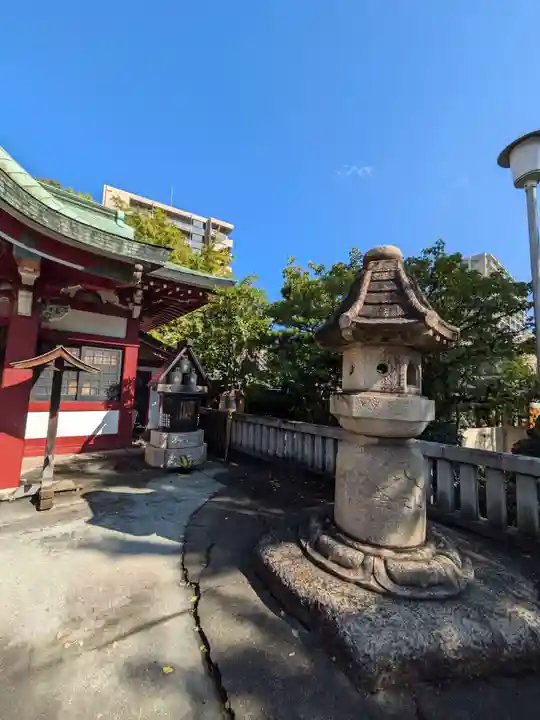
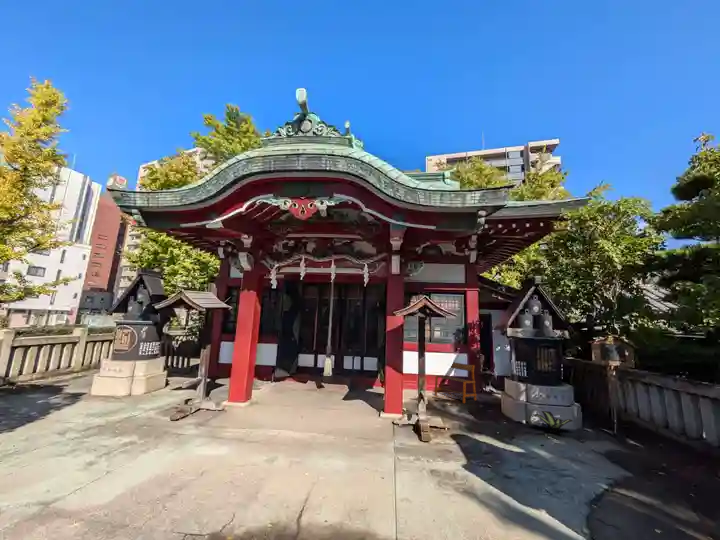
bench: none [75,419,124,460] -> present [435,362,477,403]

